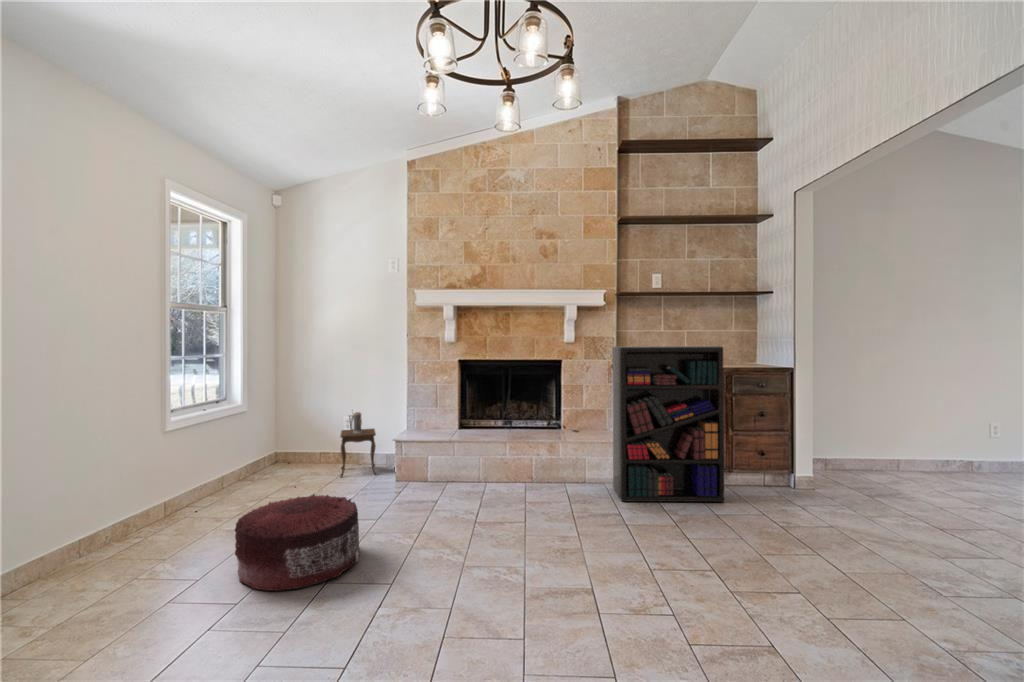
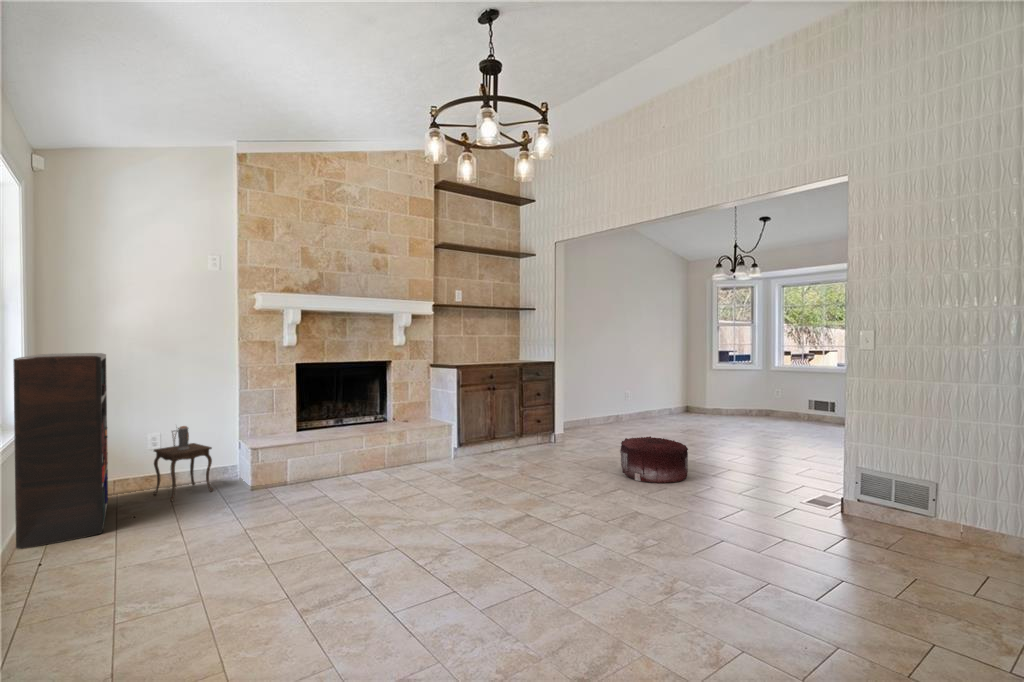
bookshelf: present [612,346,724,502] -> present [13,353,108,549]
pouf: present [235,494,360,591] -> present [620,436,688,483]

